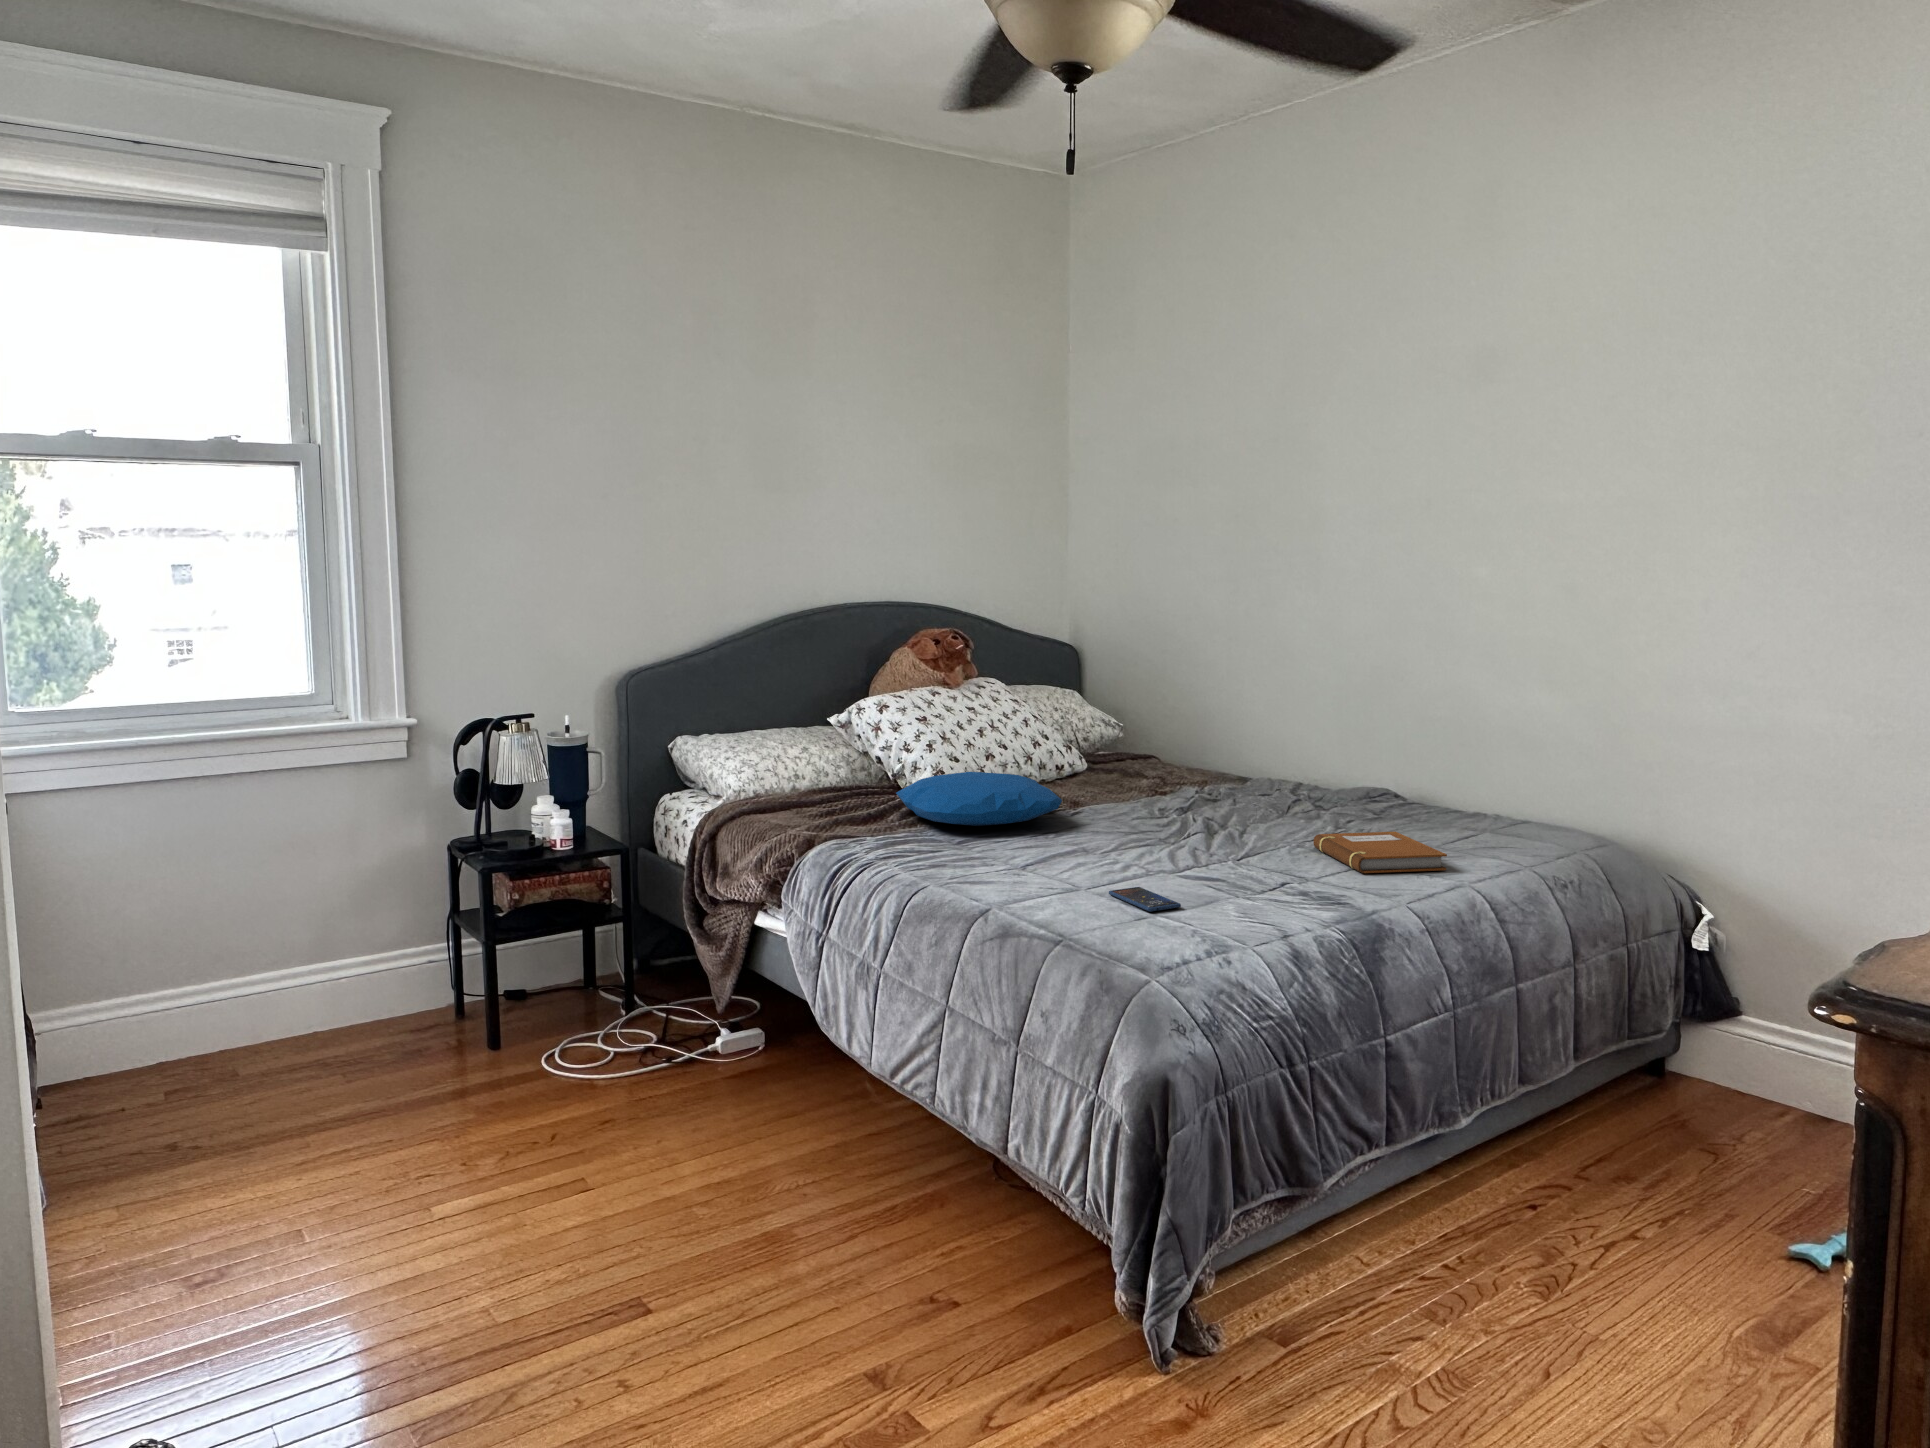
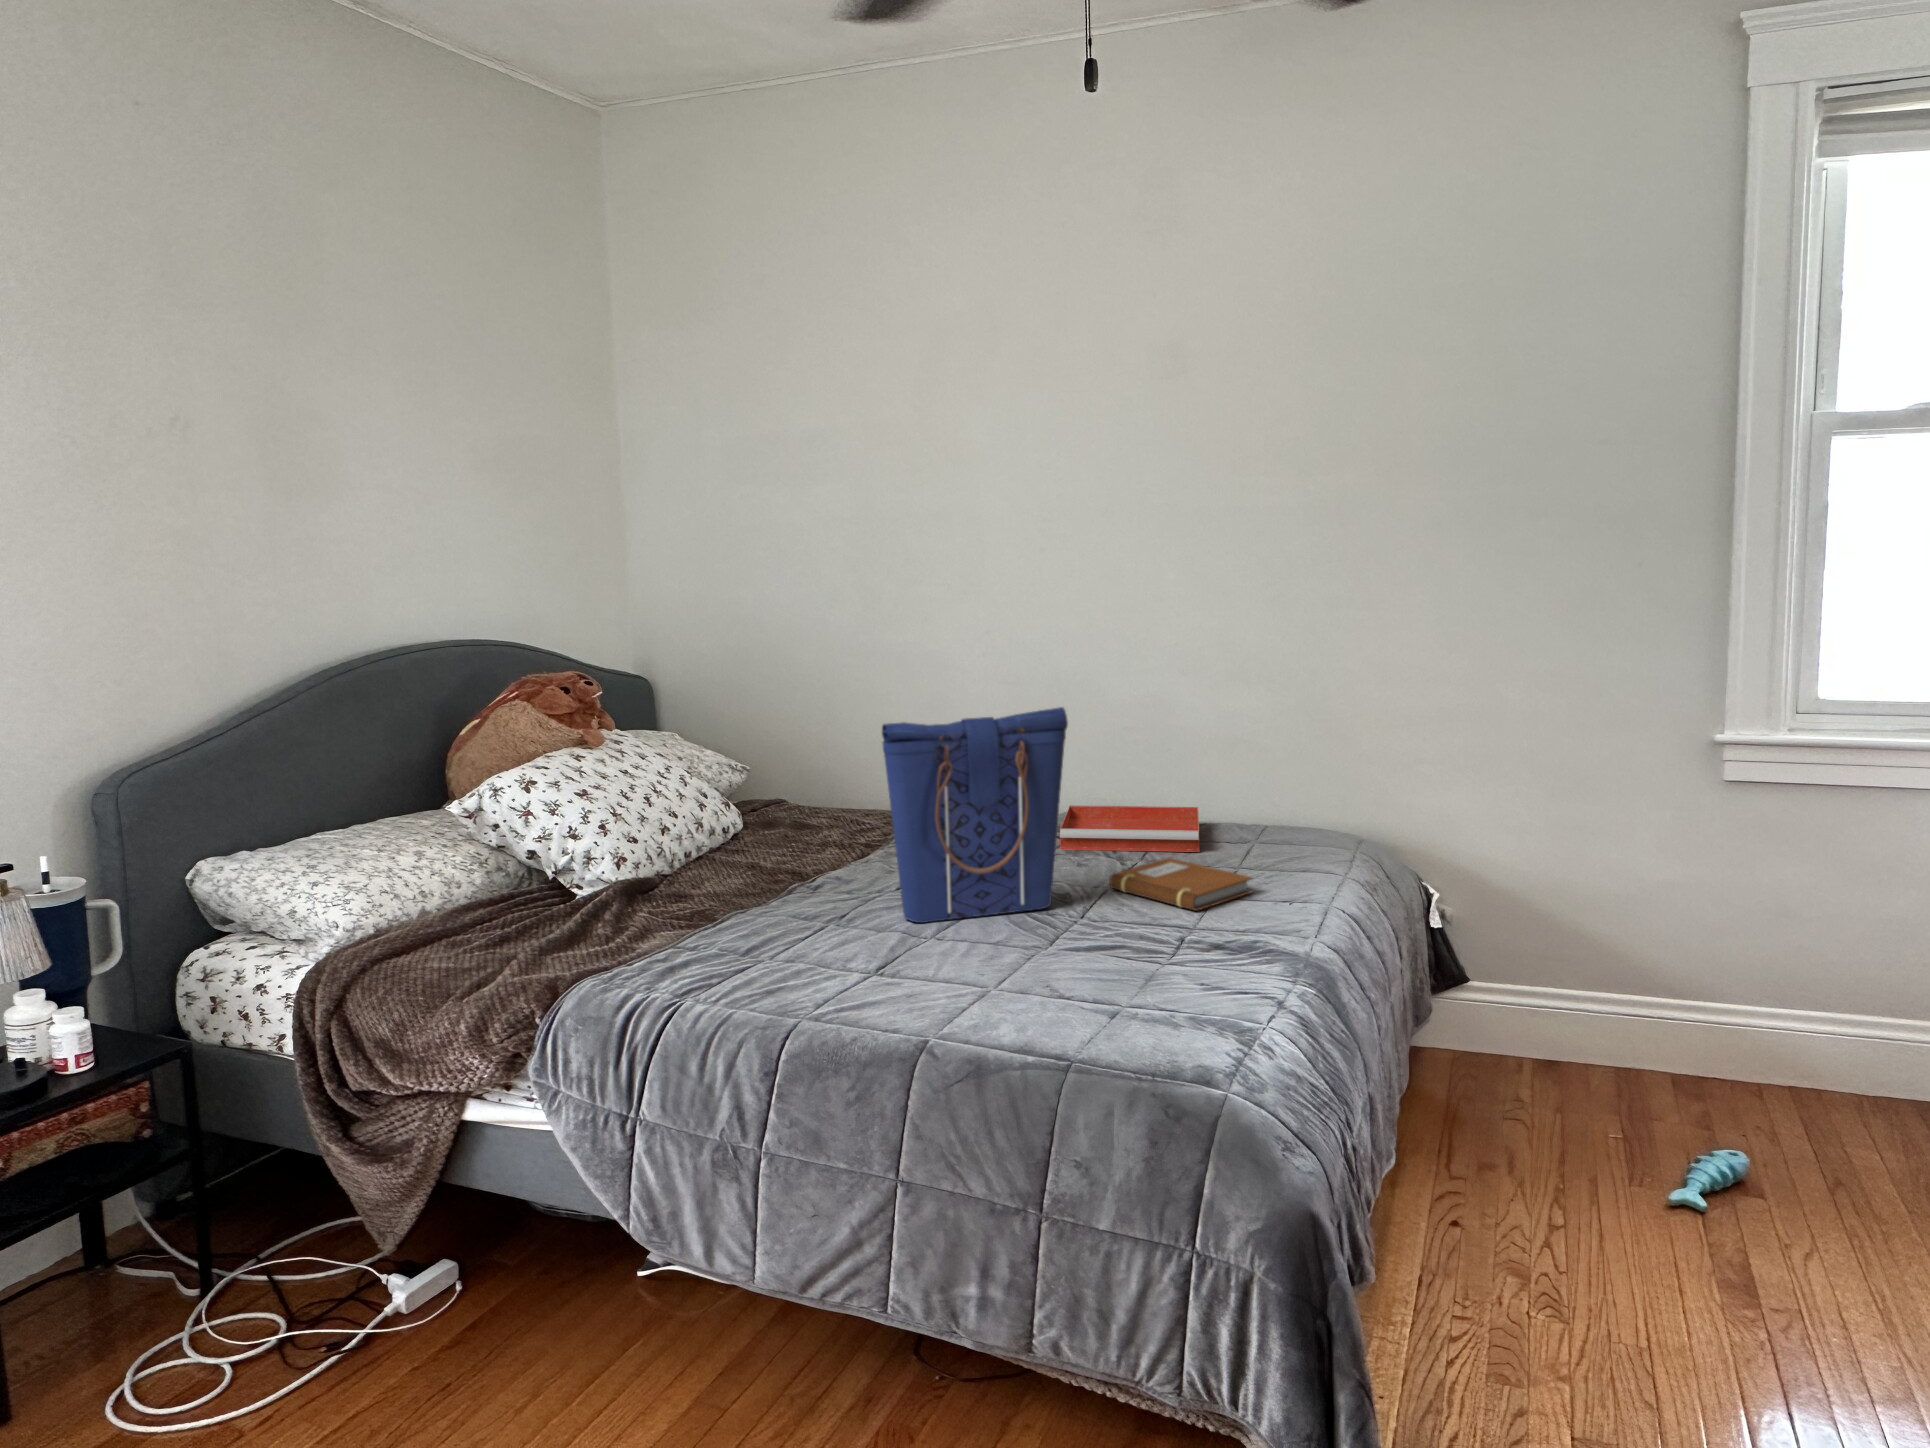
tote bag: none [1090,667,1260,851] -> present [882,707,1068,923]
pillow: present [896,772,1062,826] -> none [606,855,829,931]
tray: none [1325,786,1500,837] -> present [1060,805,1199,852]
smartphone: present [1109,887,1181,912] -> none [1021,977,1117,1008]

